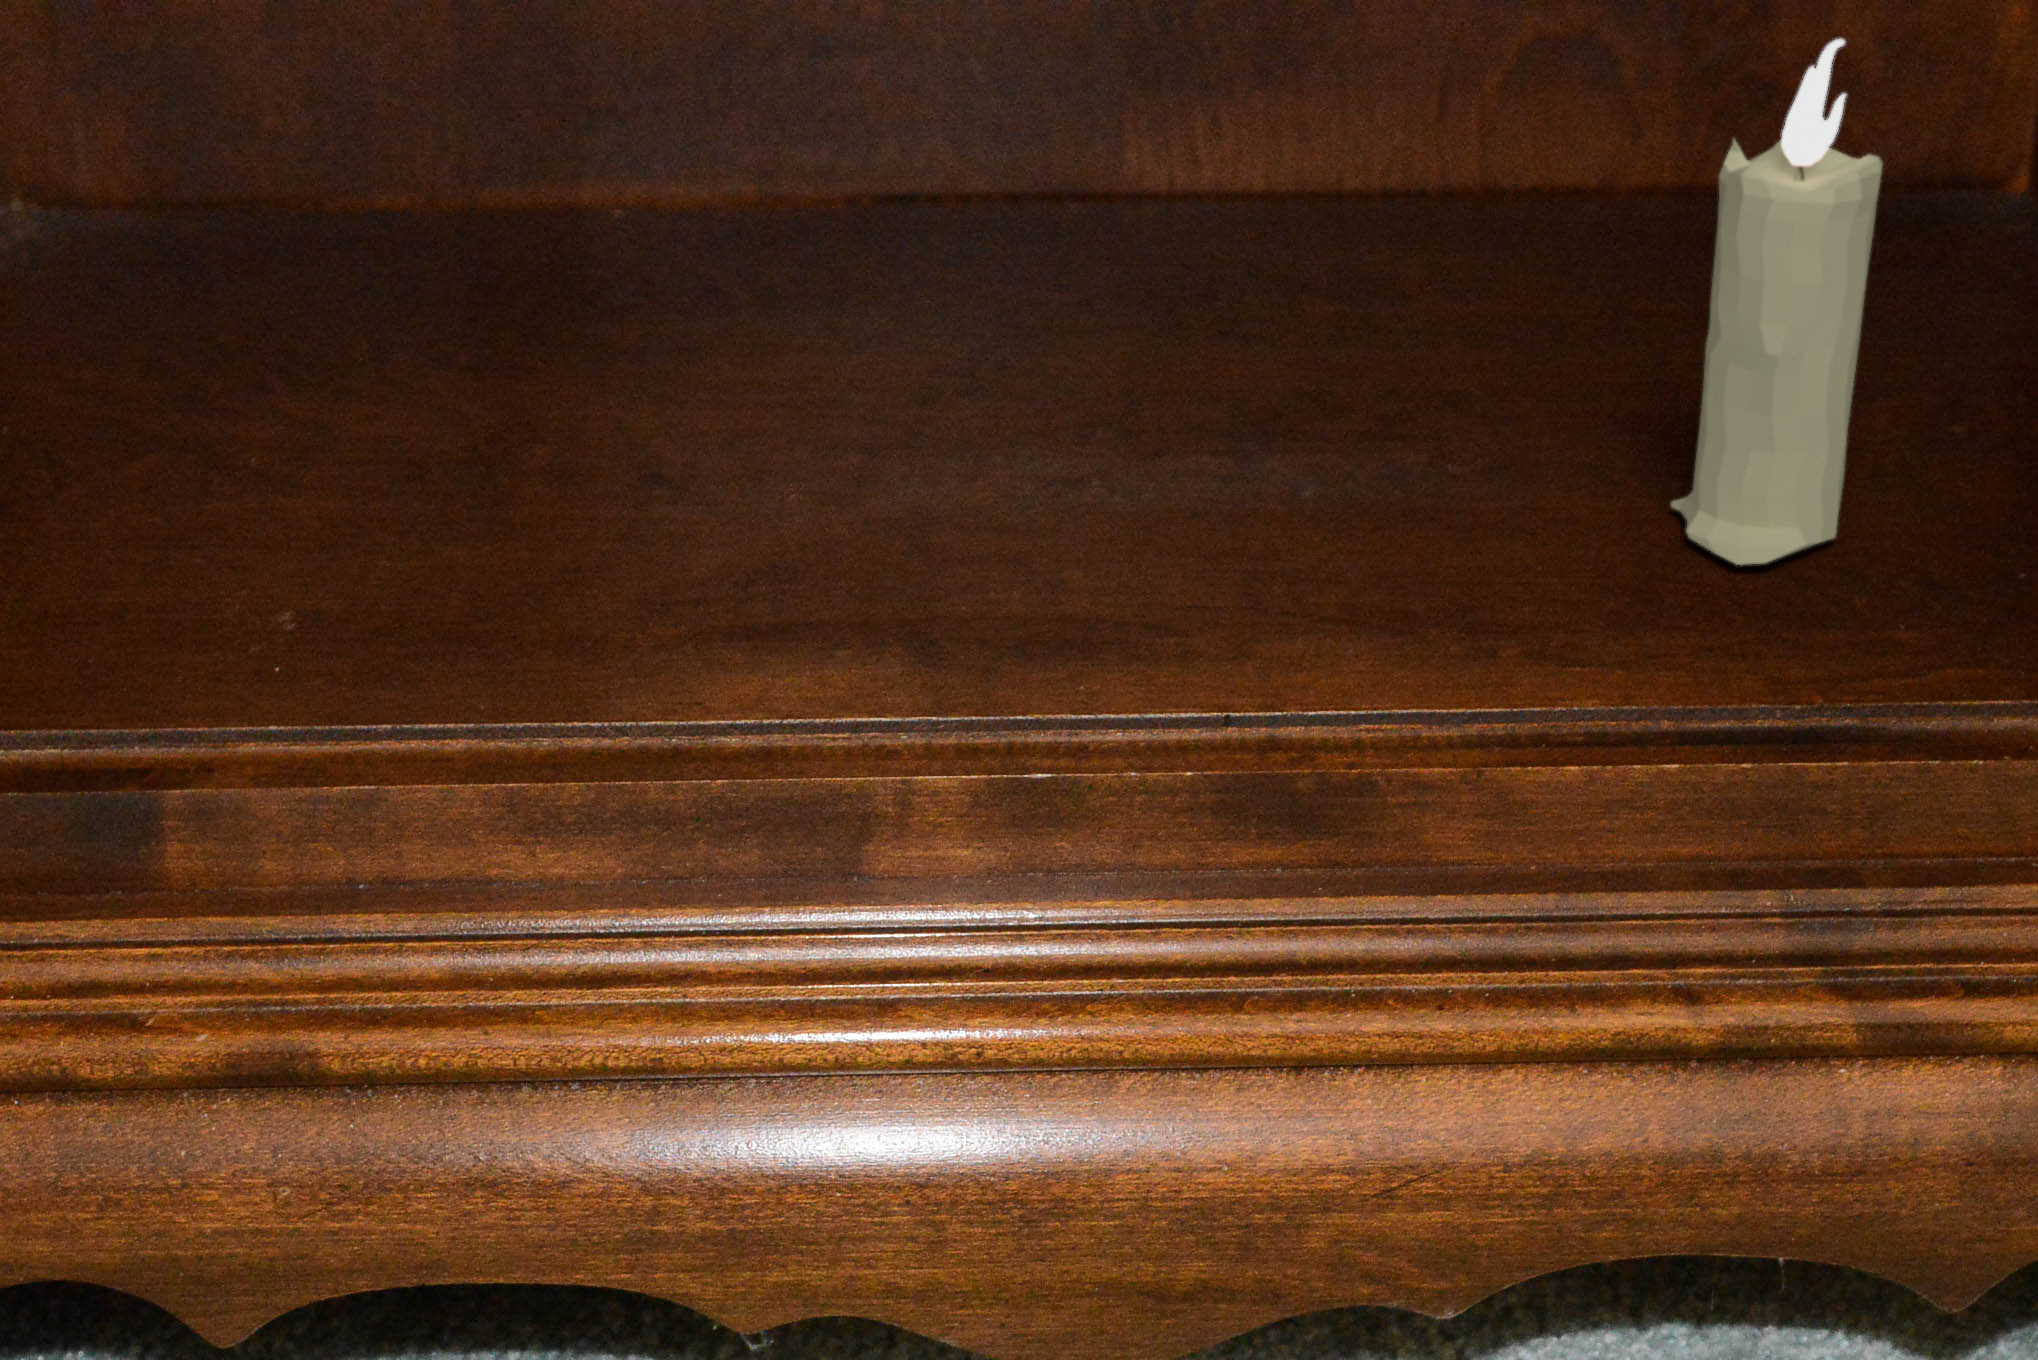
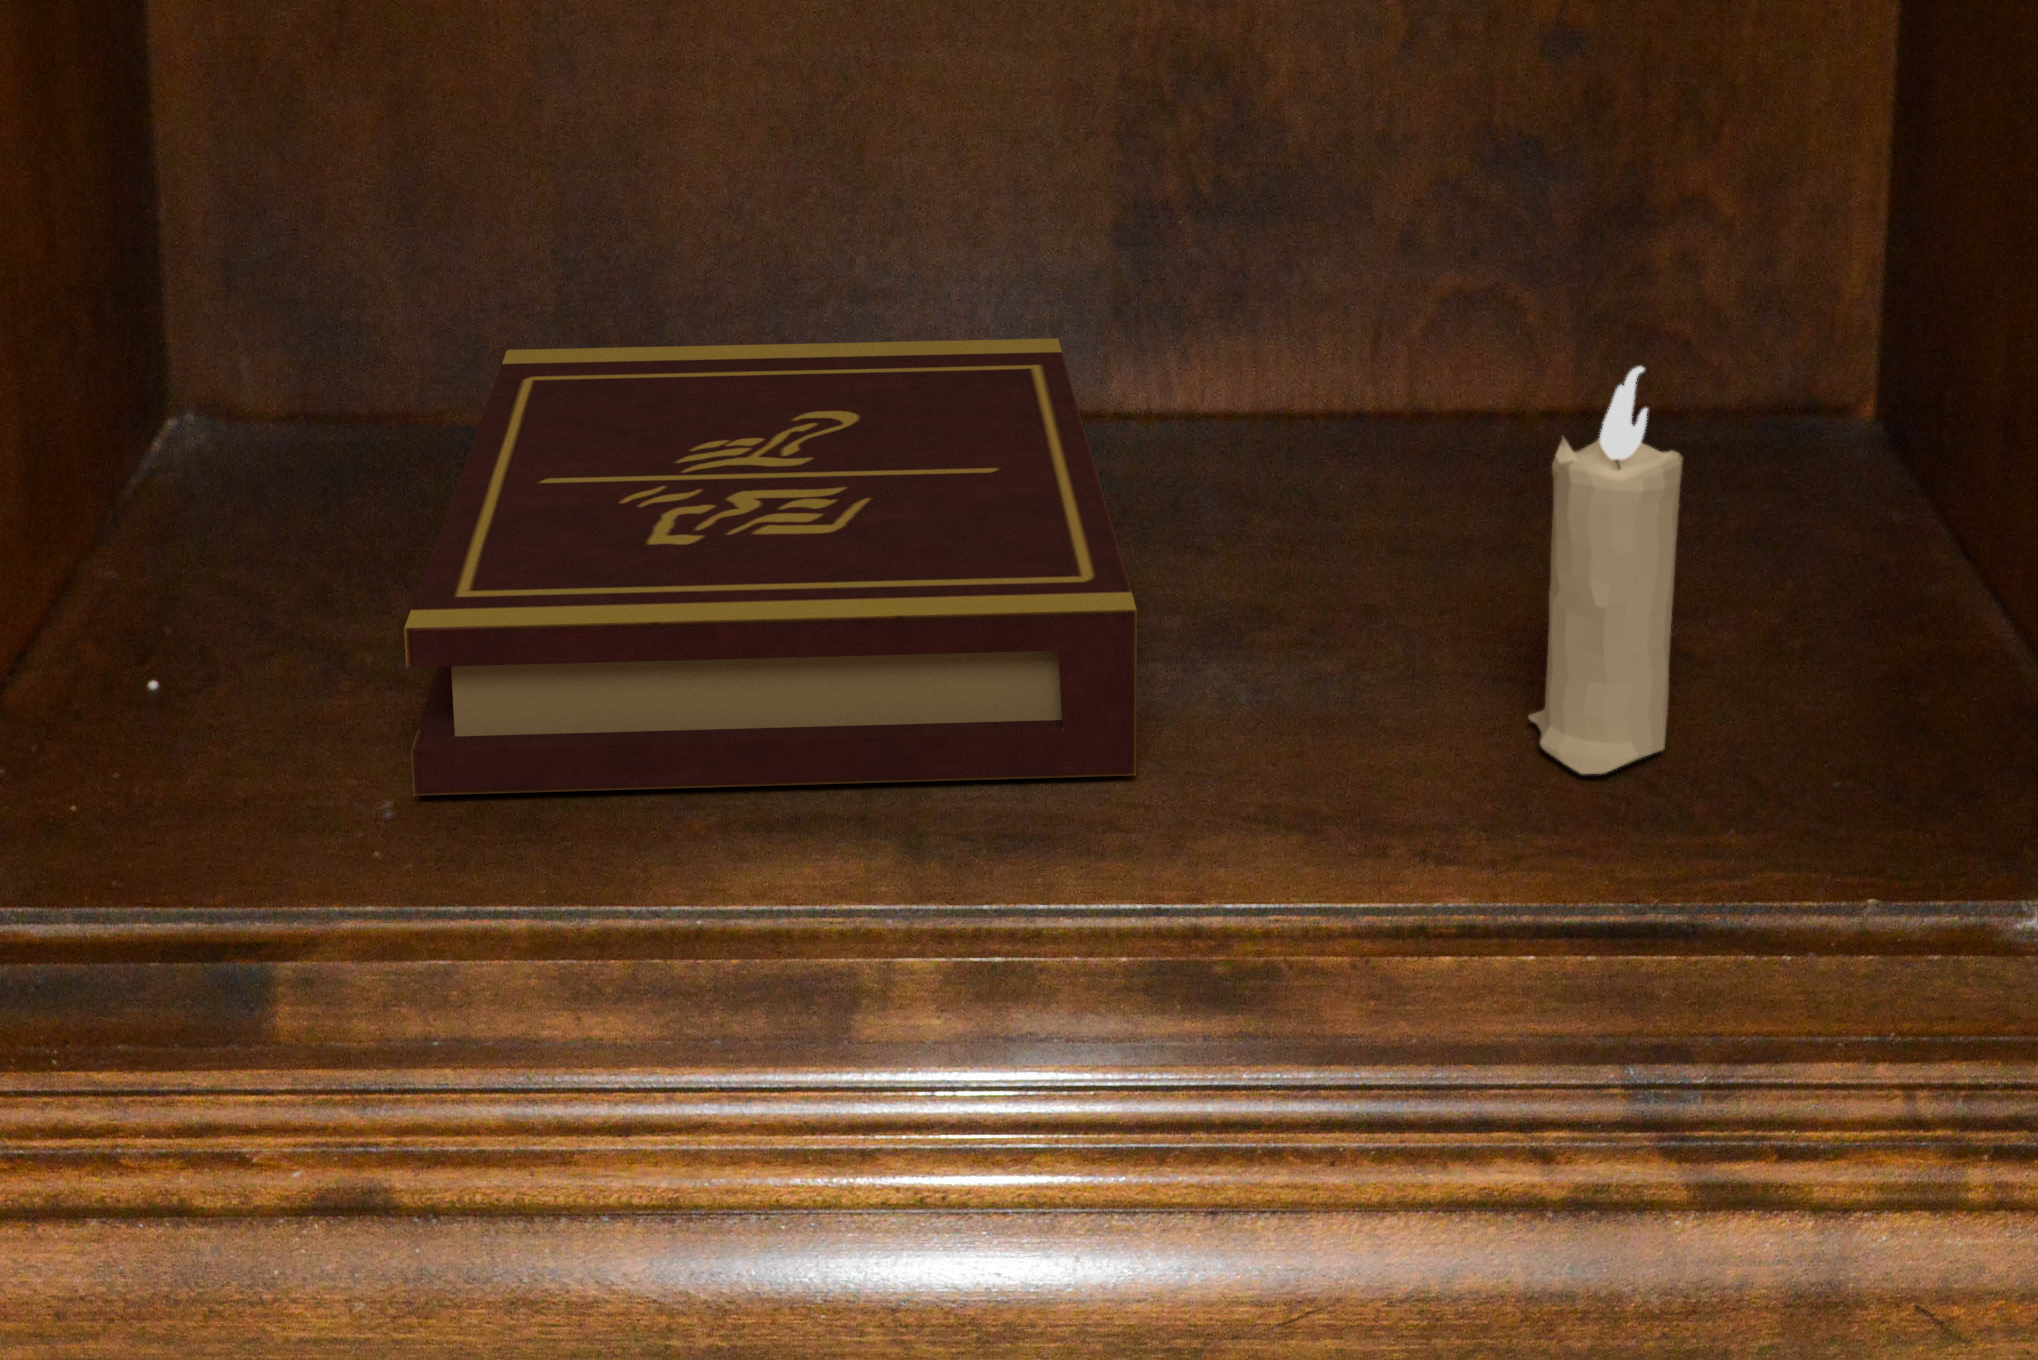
book: none [283,66,1201,602] -> present [404,338,1137,795]

